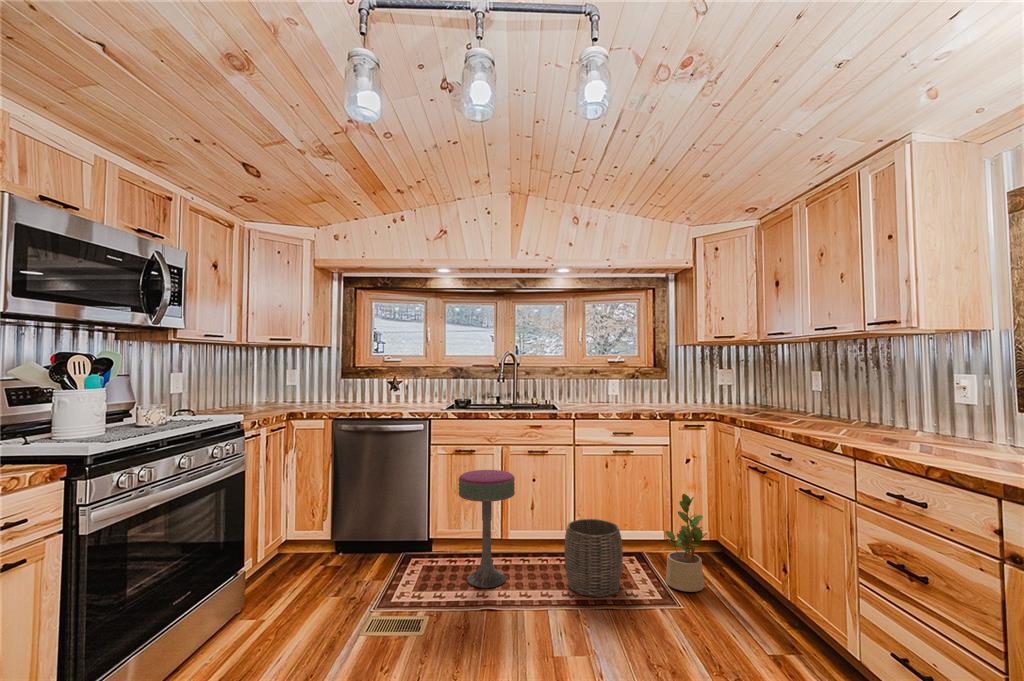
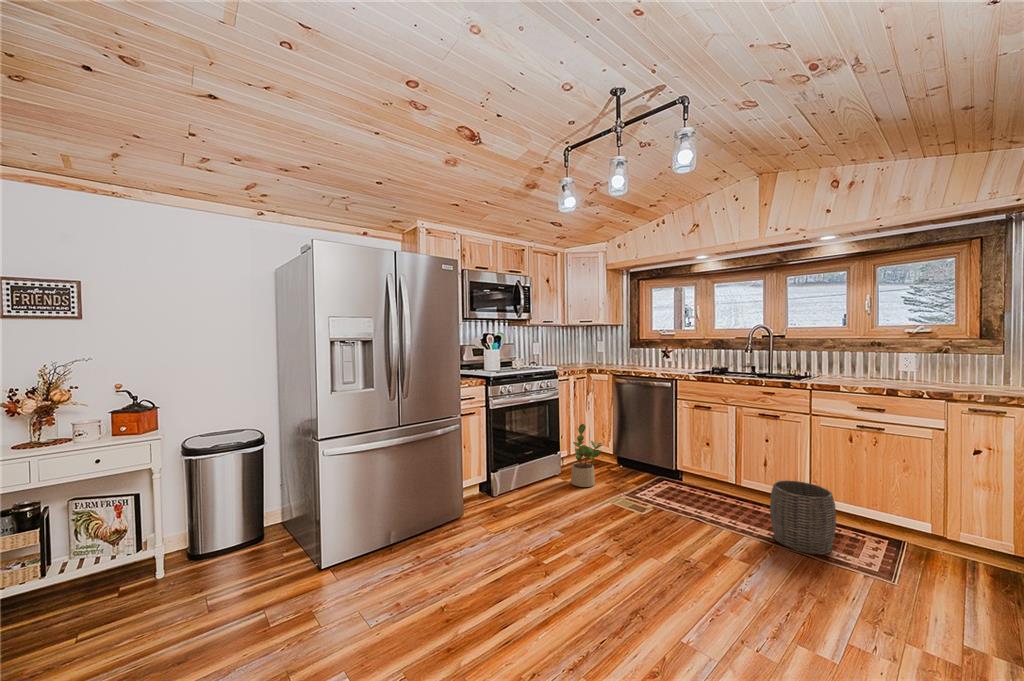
bar stool: present [459,470,515,588] -> none [681,422,731,514]
potted plant: present [666,494,707,592] -> present [571,424,602,487]

